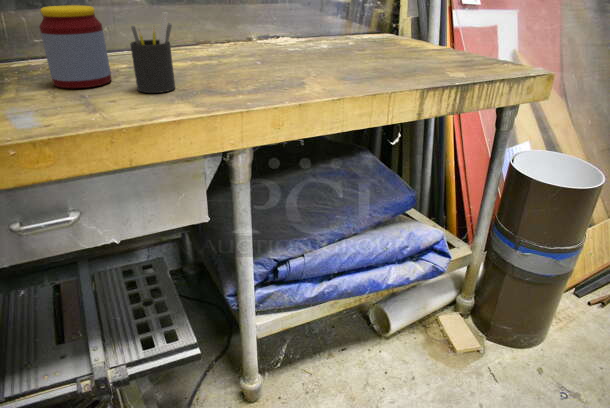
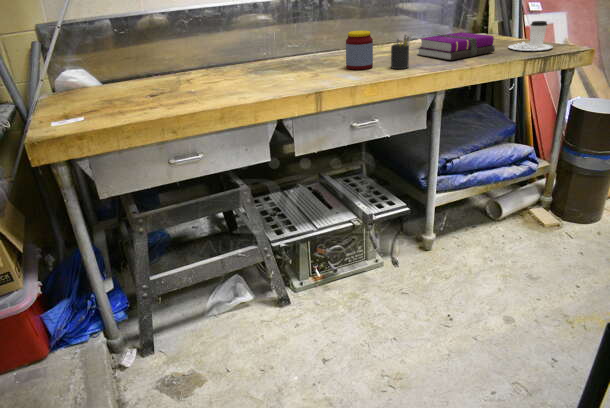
coffee cup: none [403,14,482,71] -> present [508,21,553,51]
notebook: none [232,27,373,79] -> present [417,32,495,60]

